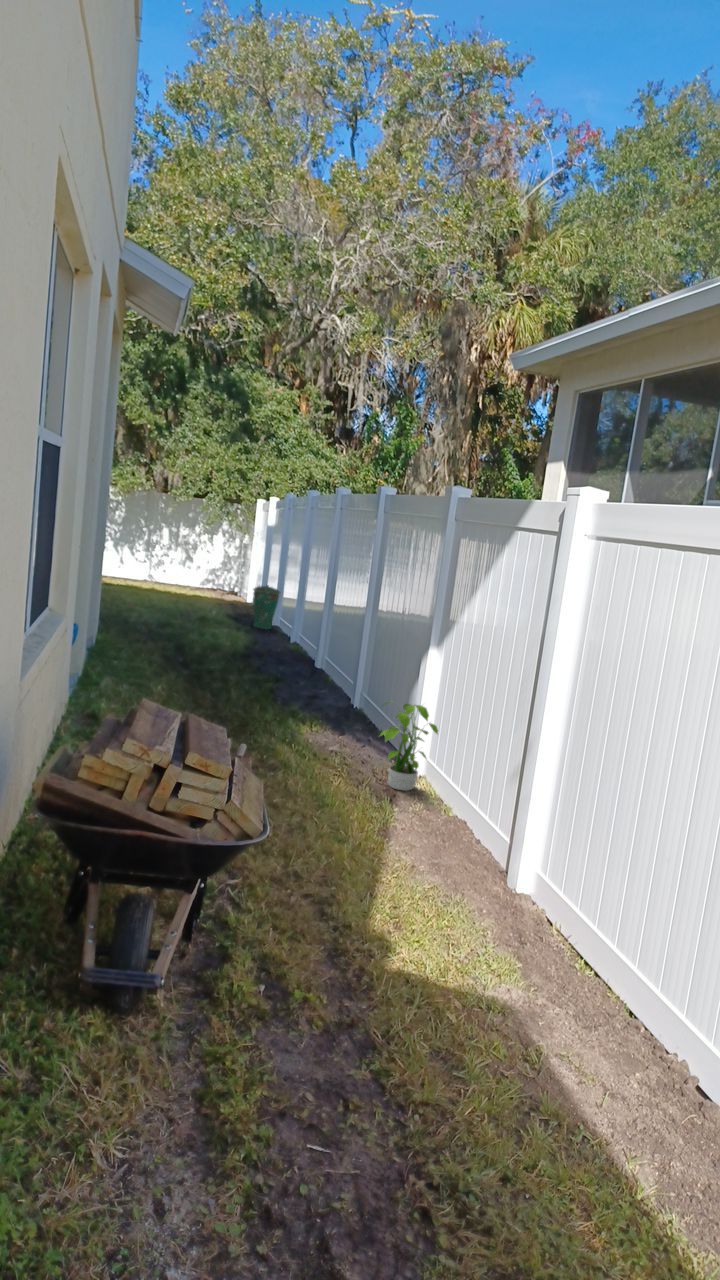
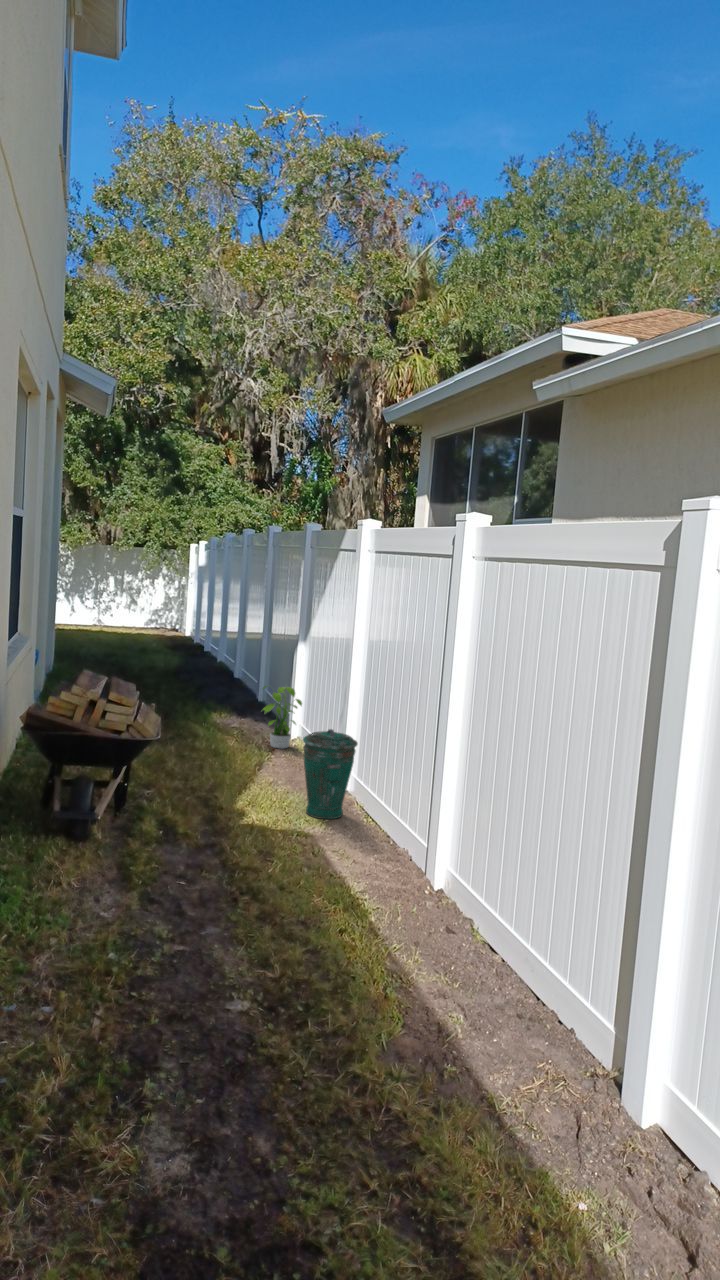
trash can: present [253,585,280,629] -> present [303,729,358,819]

